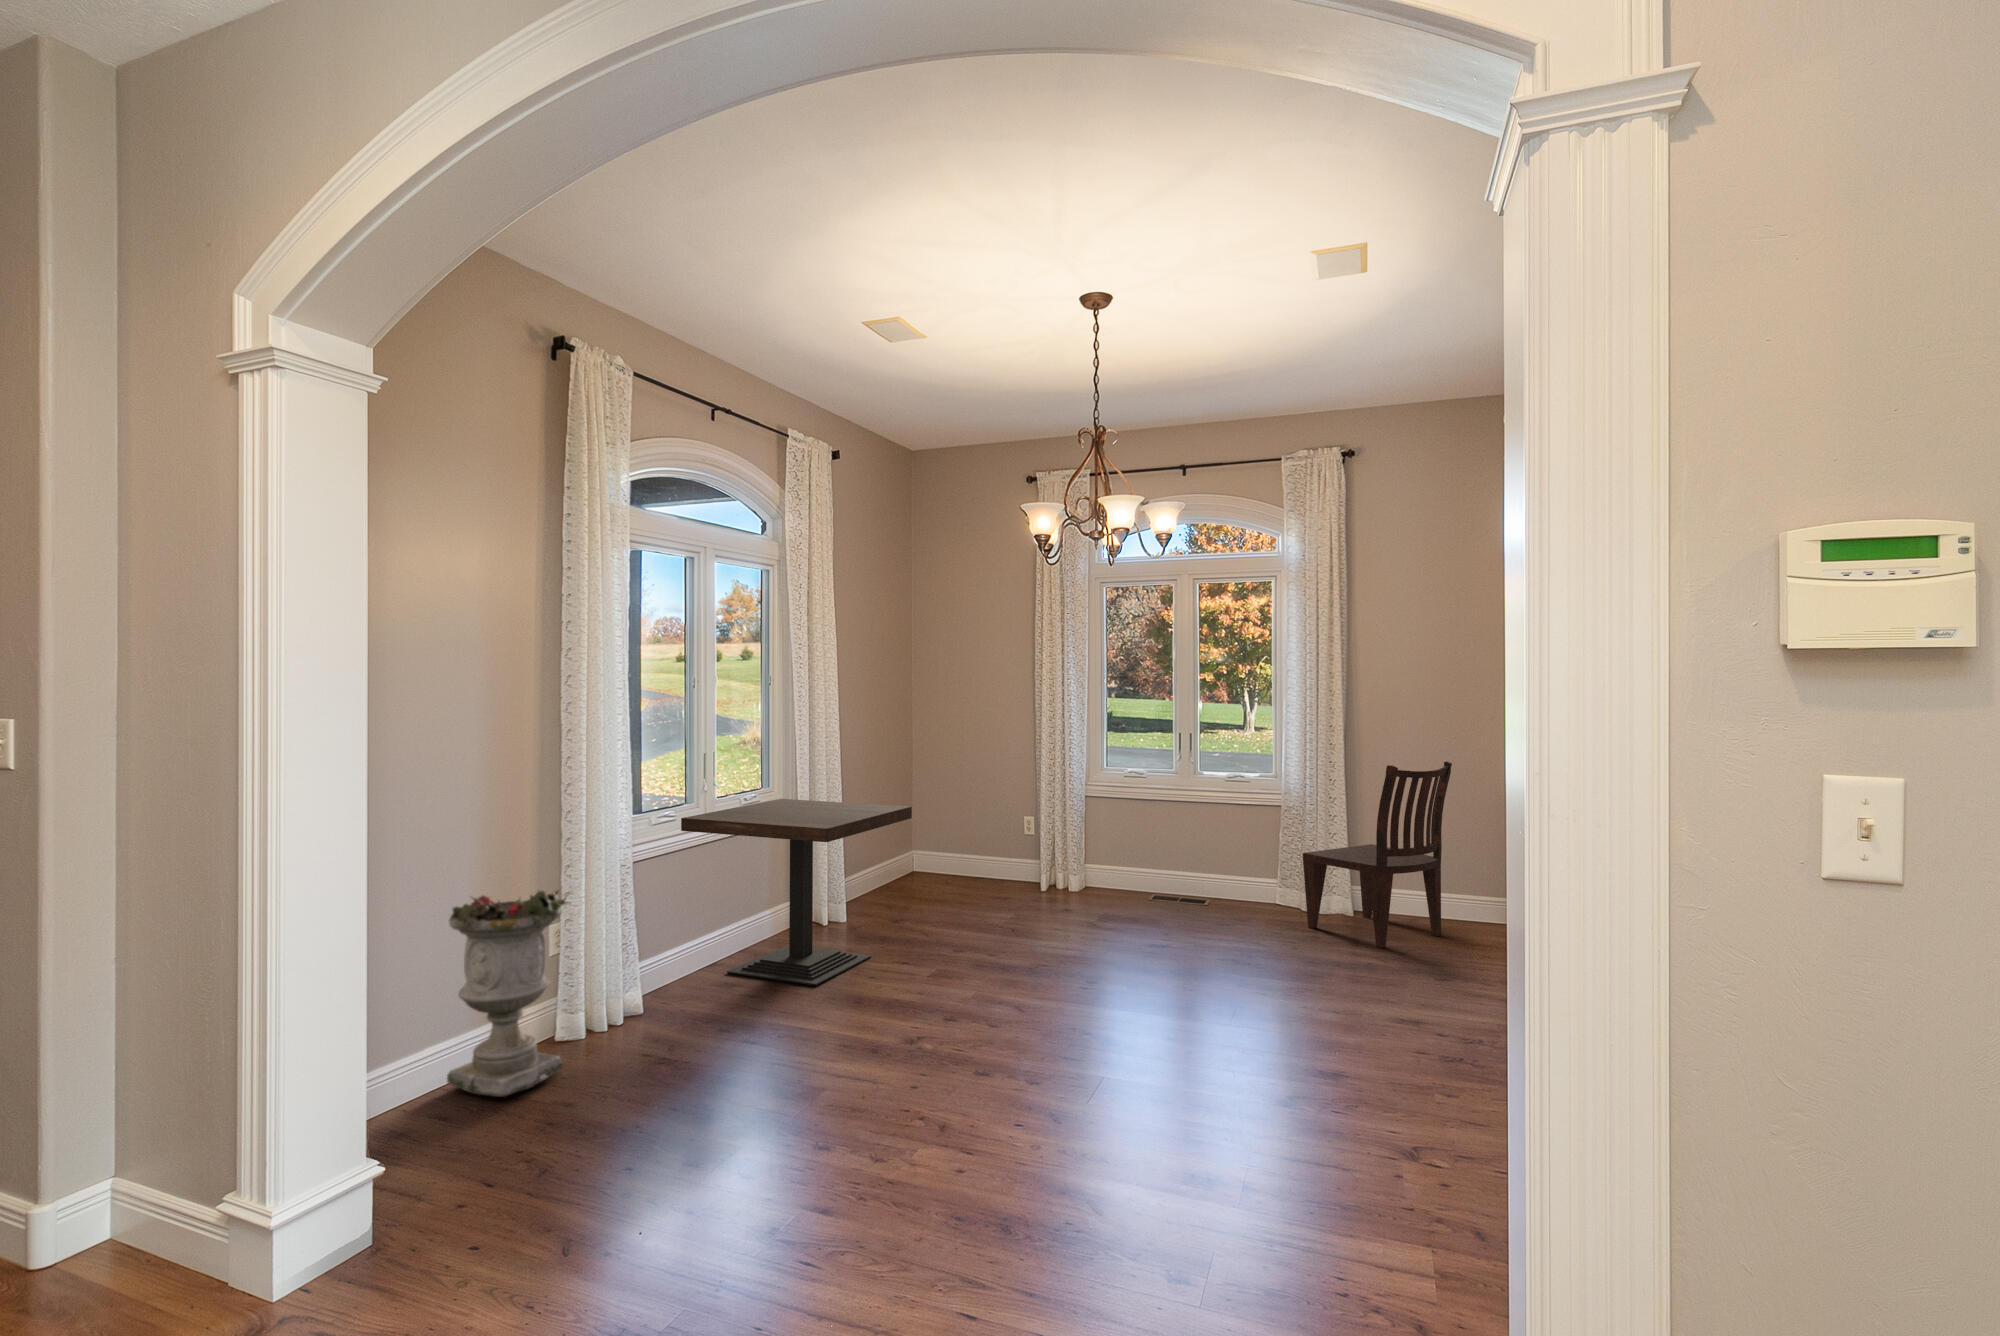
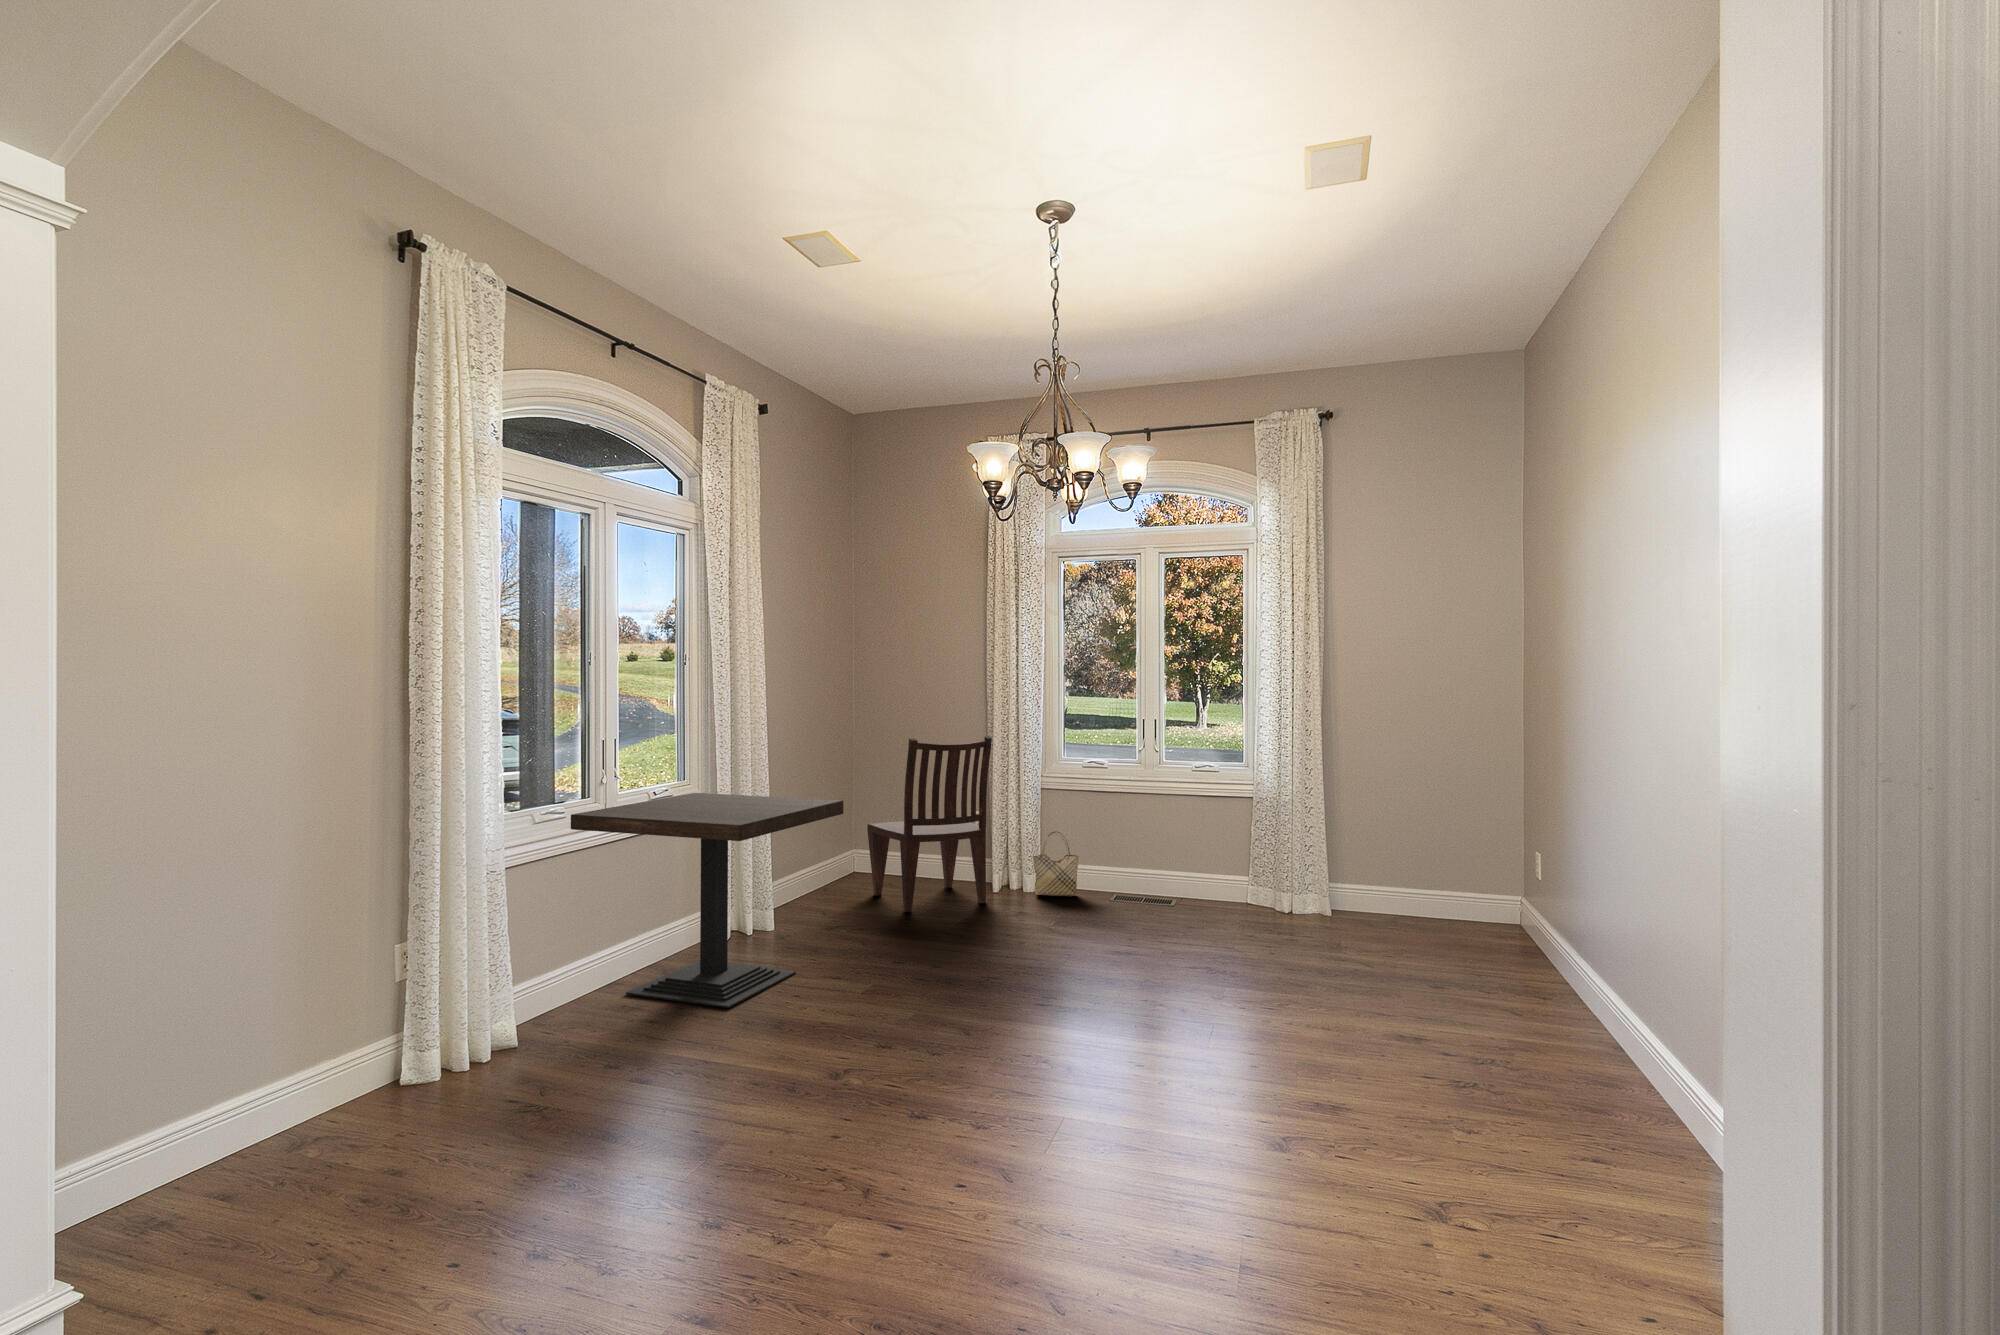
dining chair: present [1303,761,1452,948] -> present [867,736,992,912]
woven basket: none [1078,834,1121,893] -> present [1033,831,1079,896]
planter: present [447,891,566,1097] -> none [250,900,412,1160]

